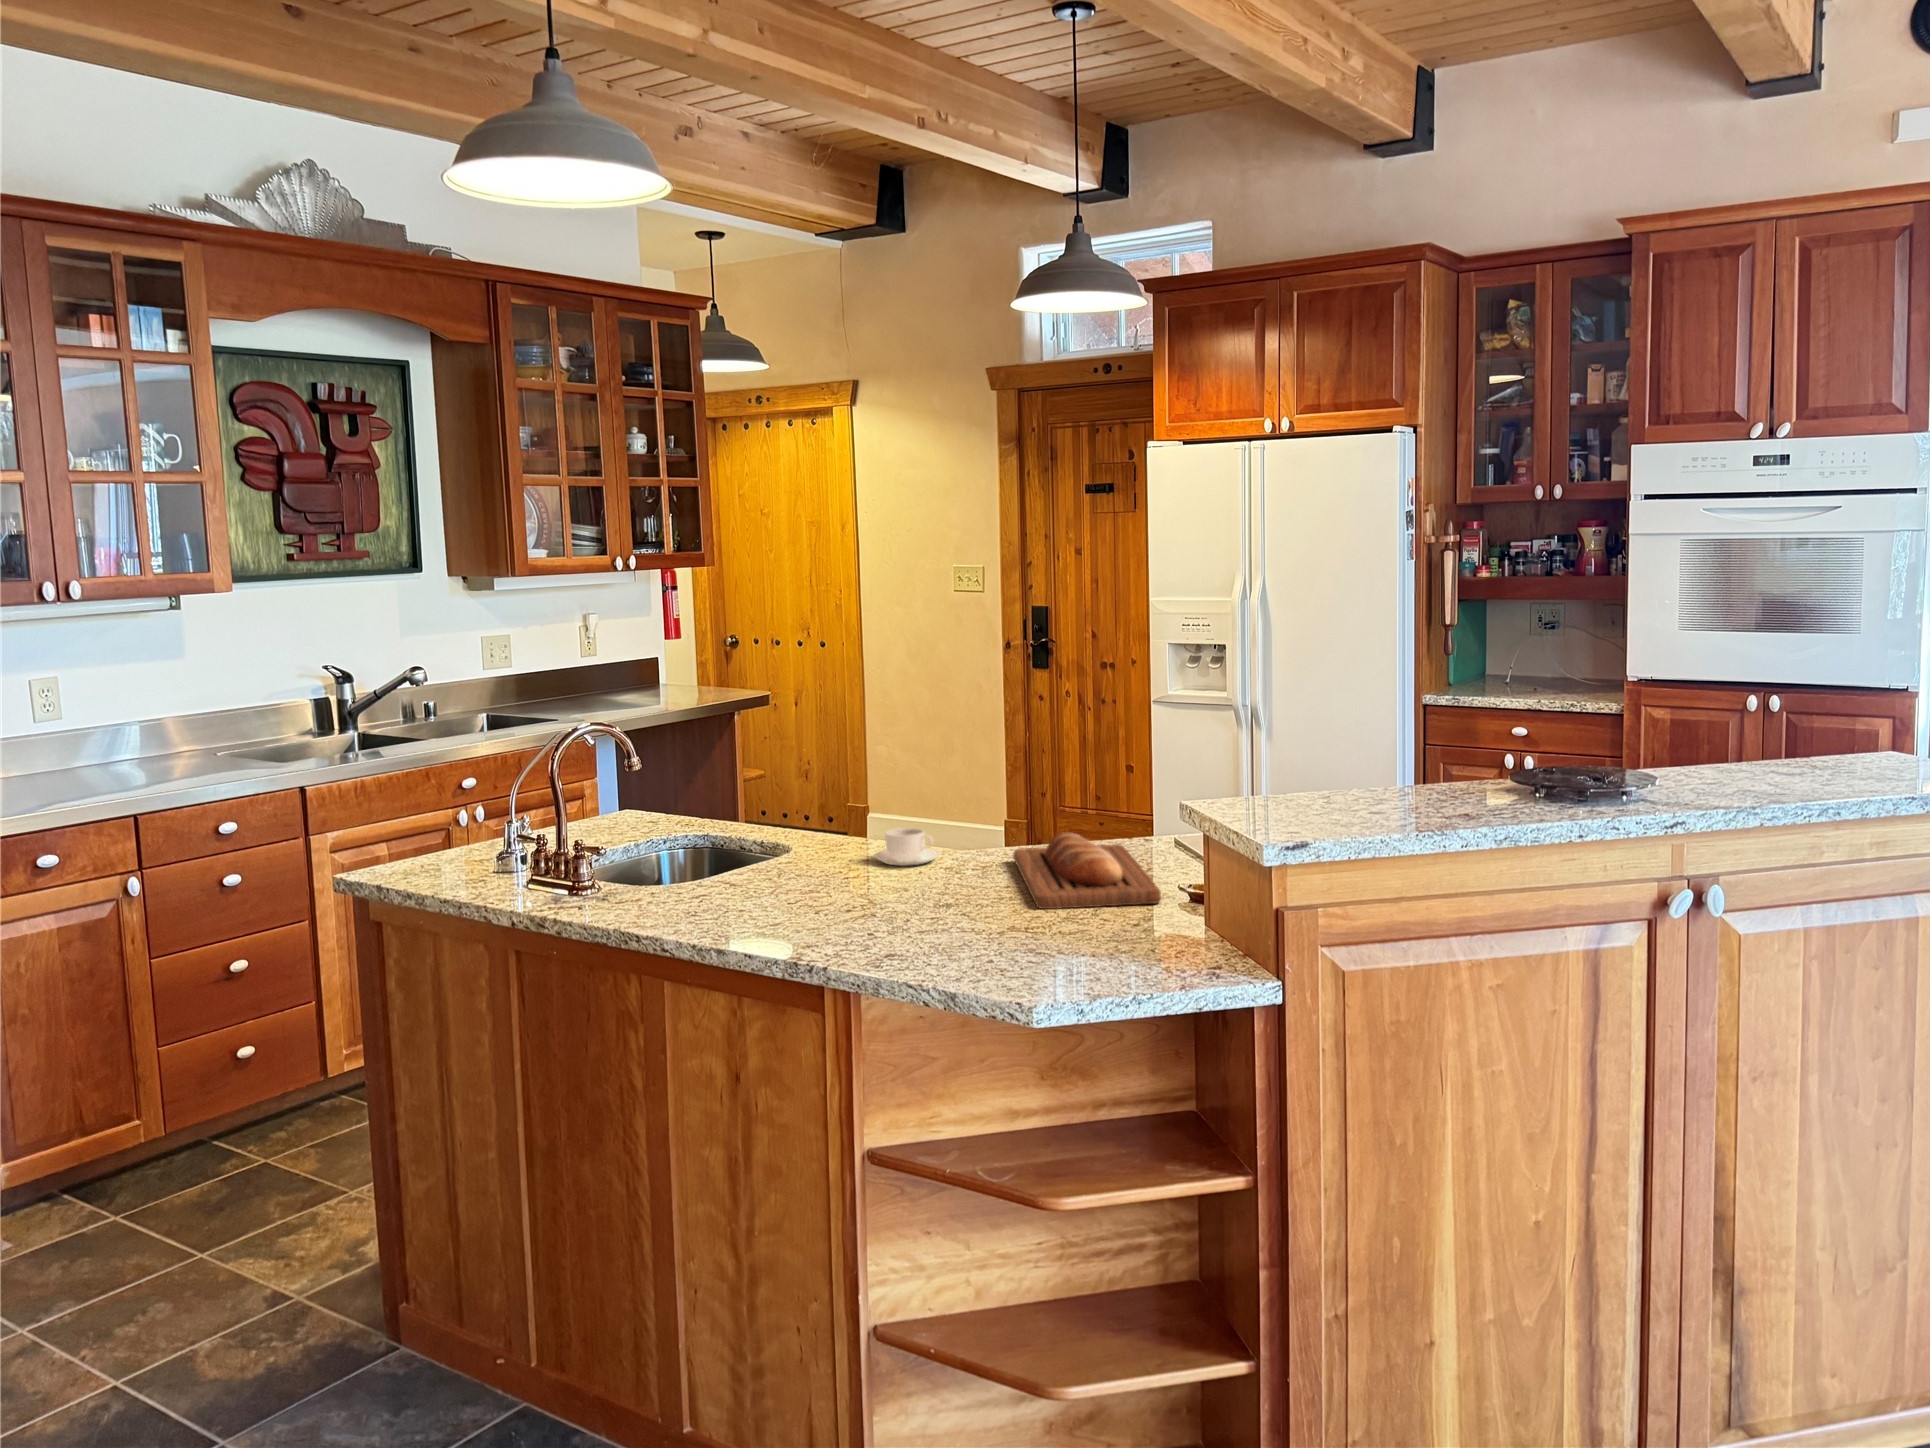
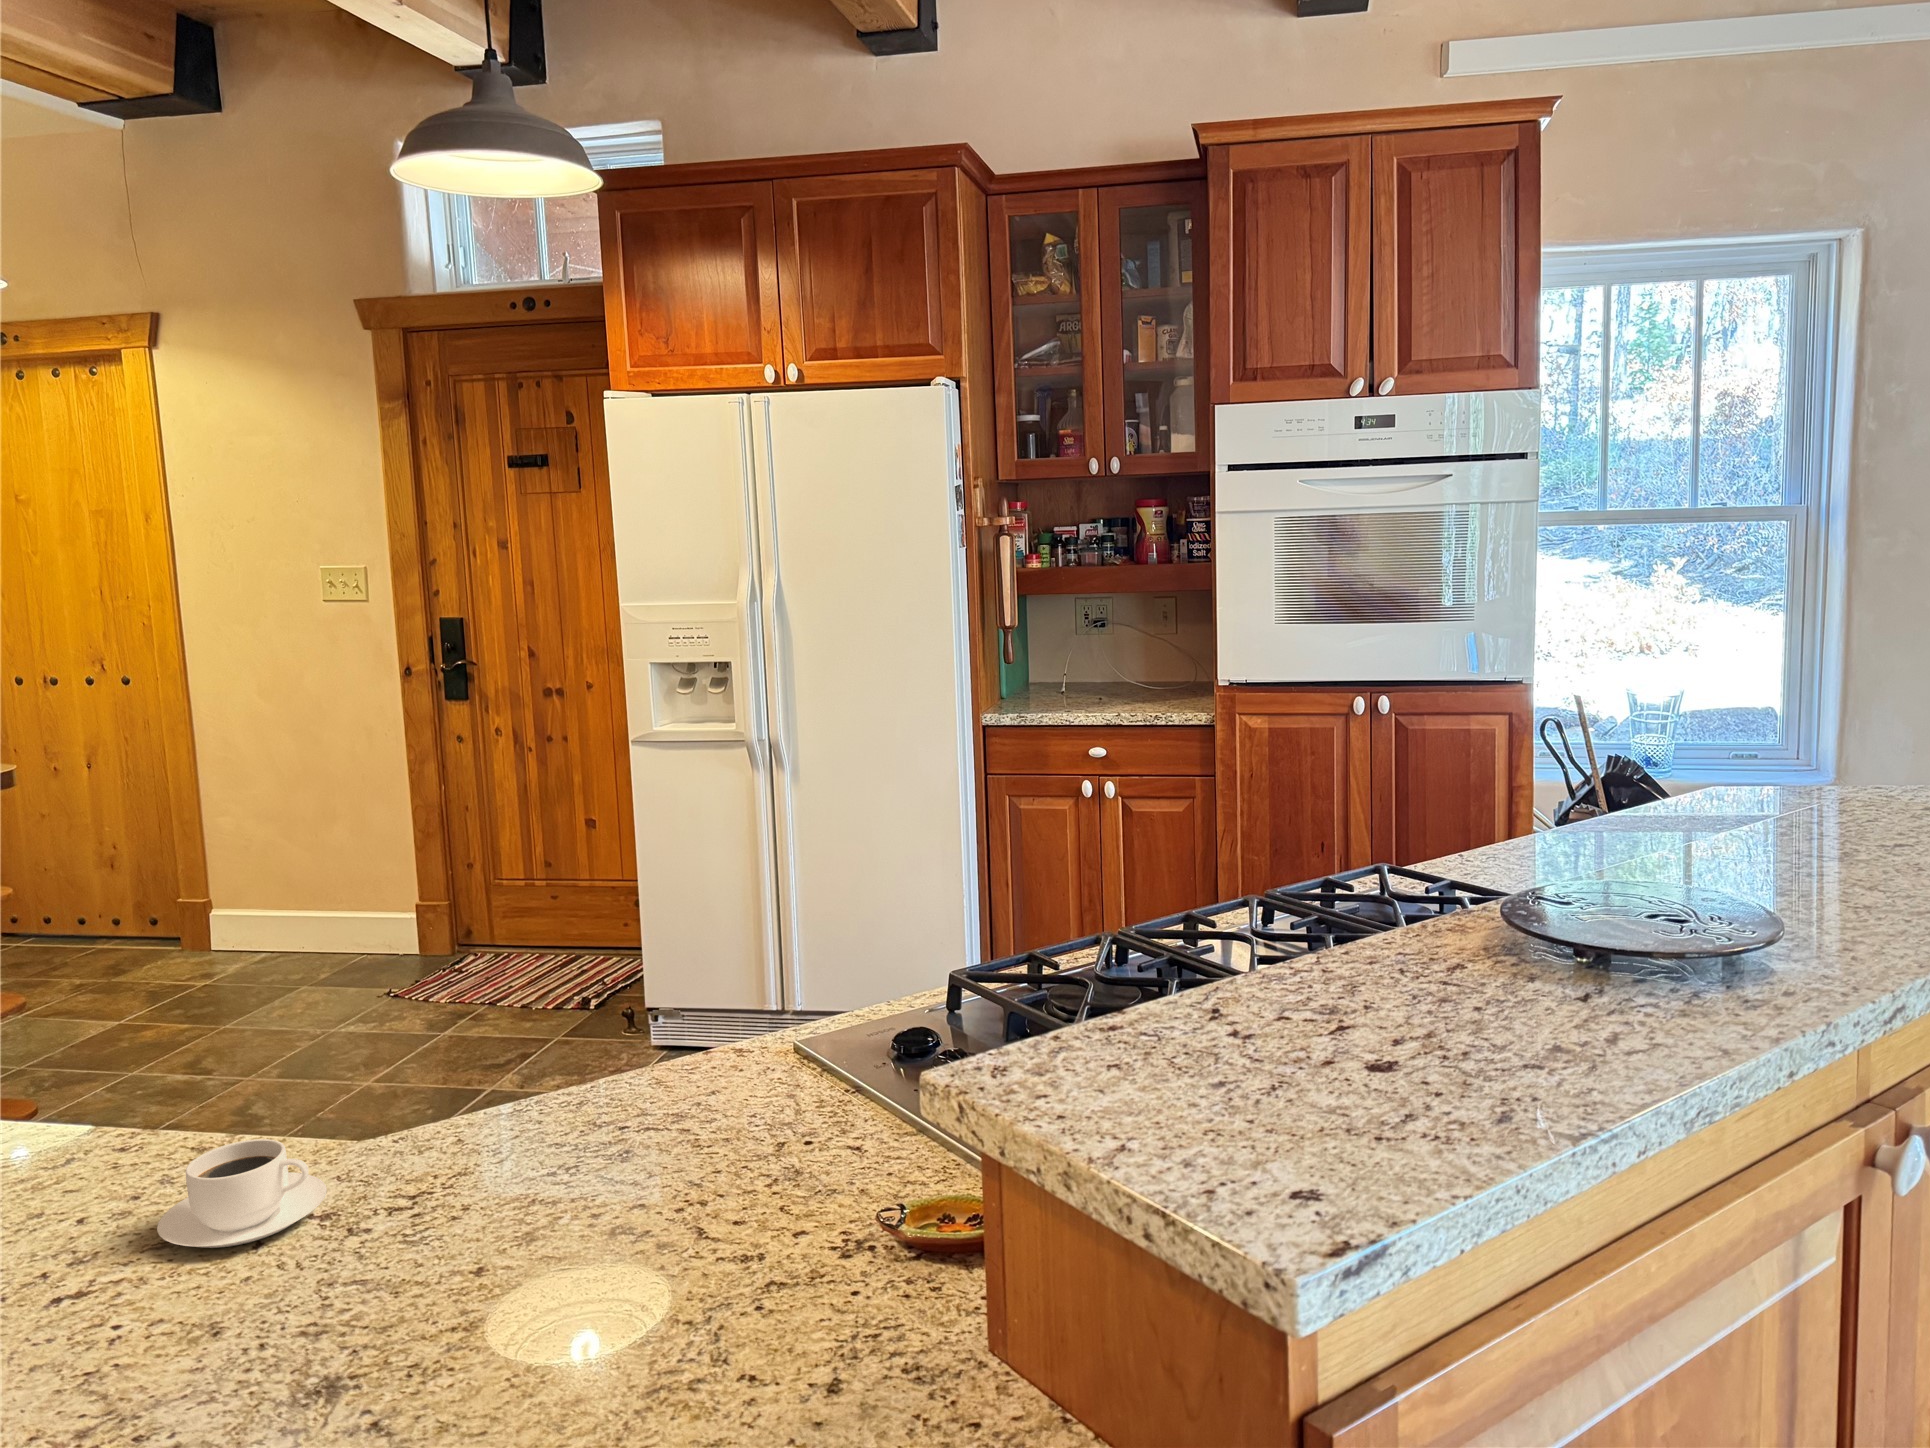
bread loaf: present [1013,832,1161,909] -> none [501,1100,881,1383]

